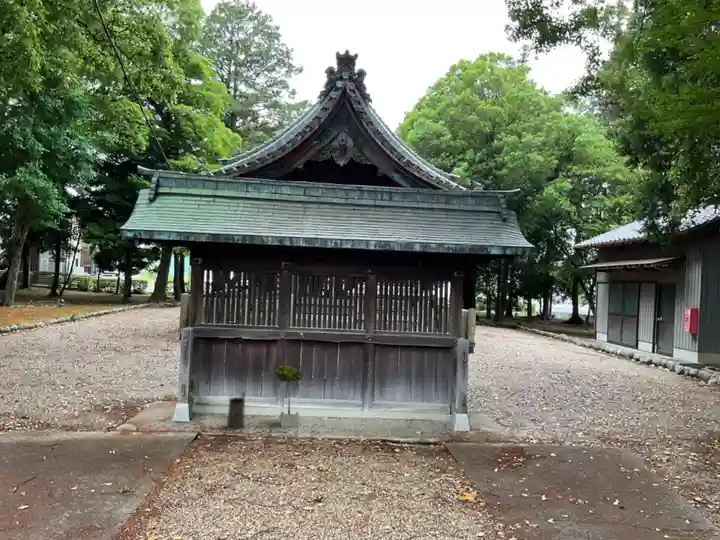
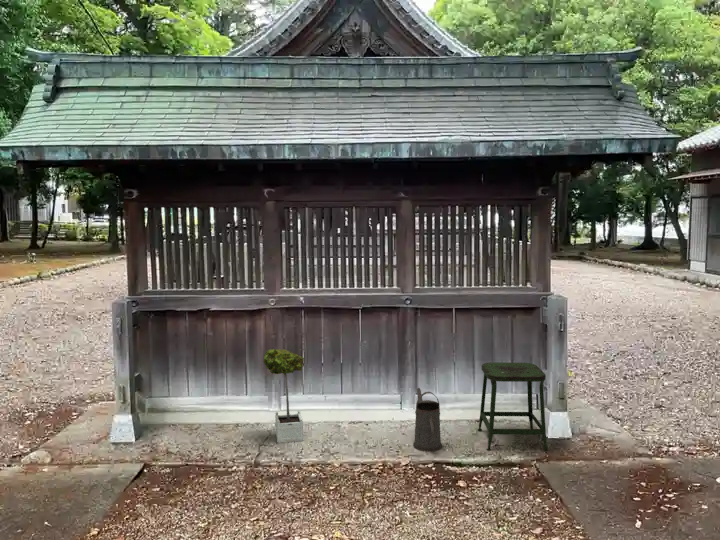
stool: none [412,382,455,438] -> present [478,362,548,451]
watering can: present [227,392,245,430] -> present [413,388,442,452]

